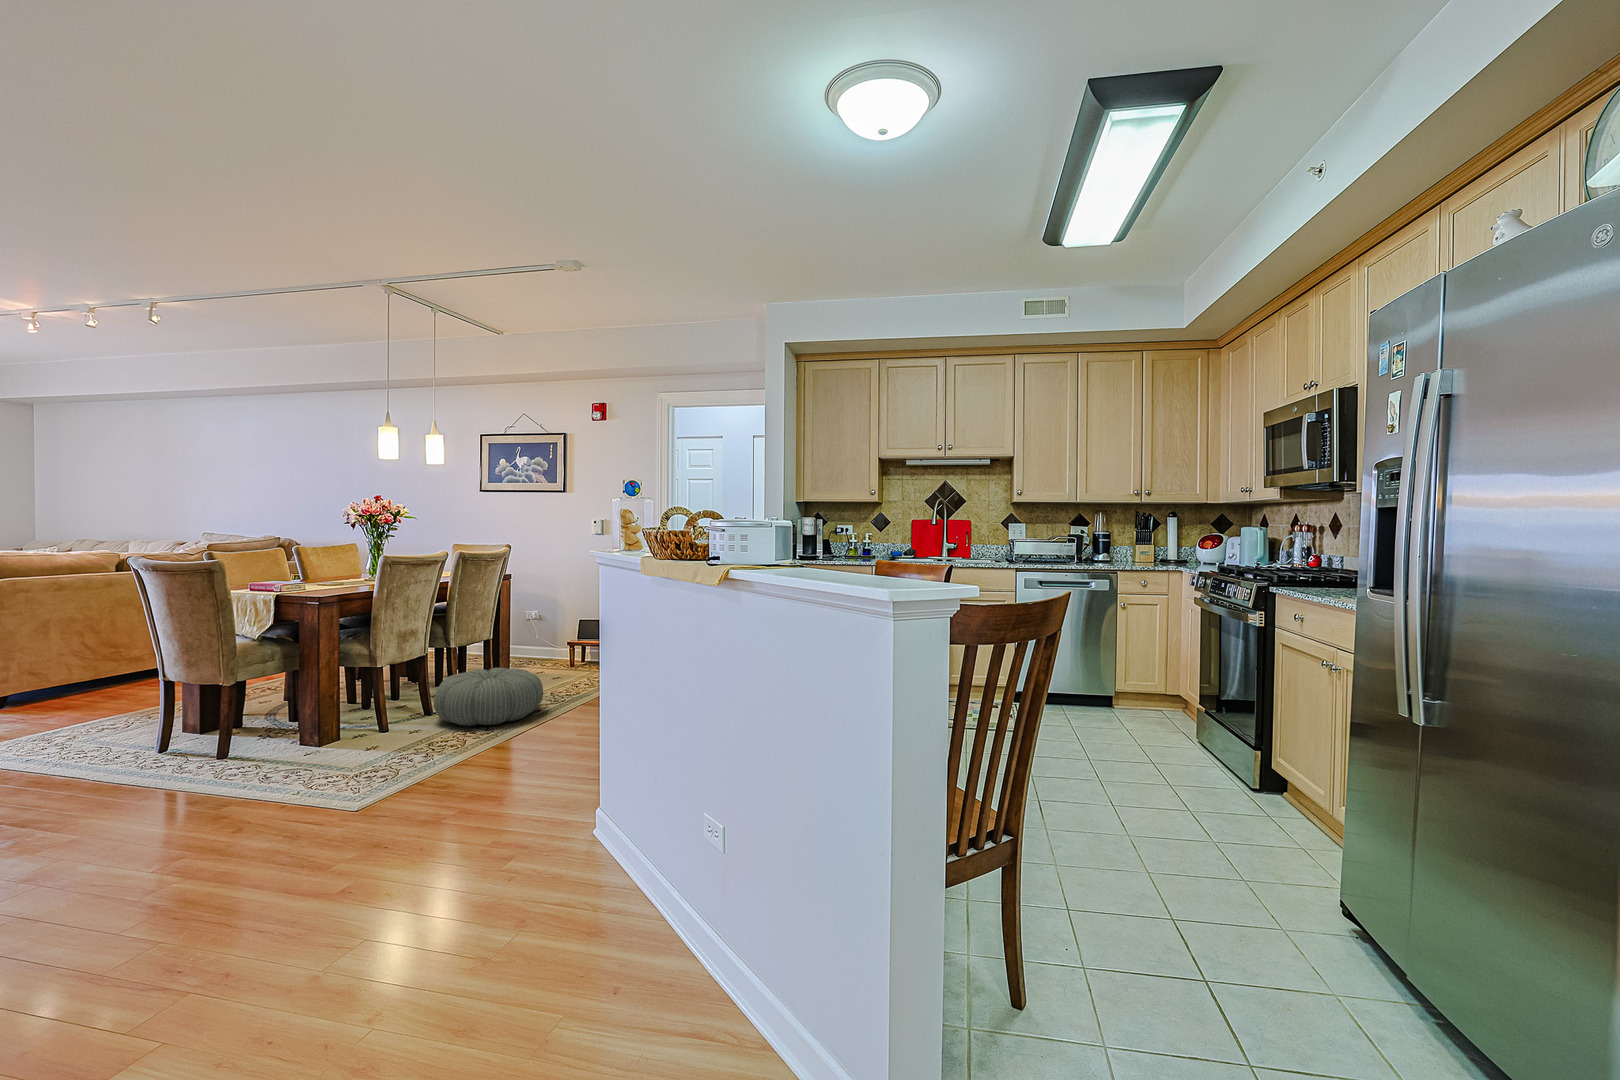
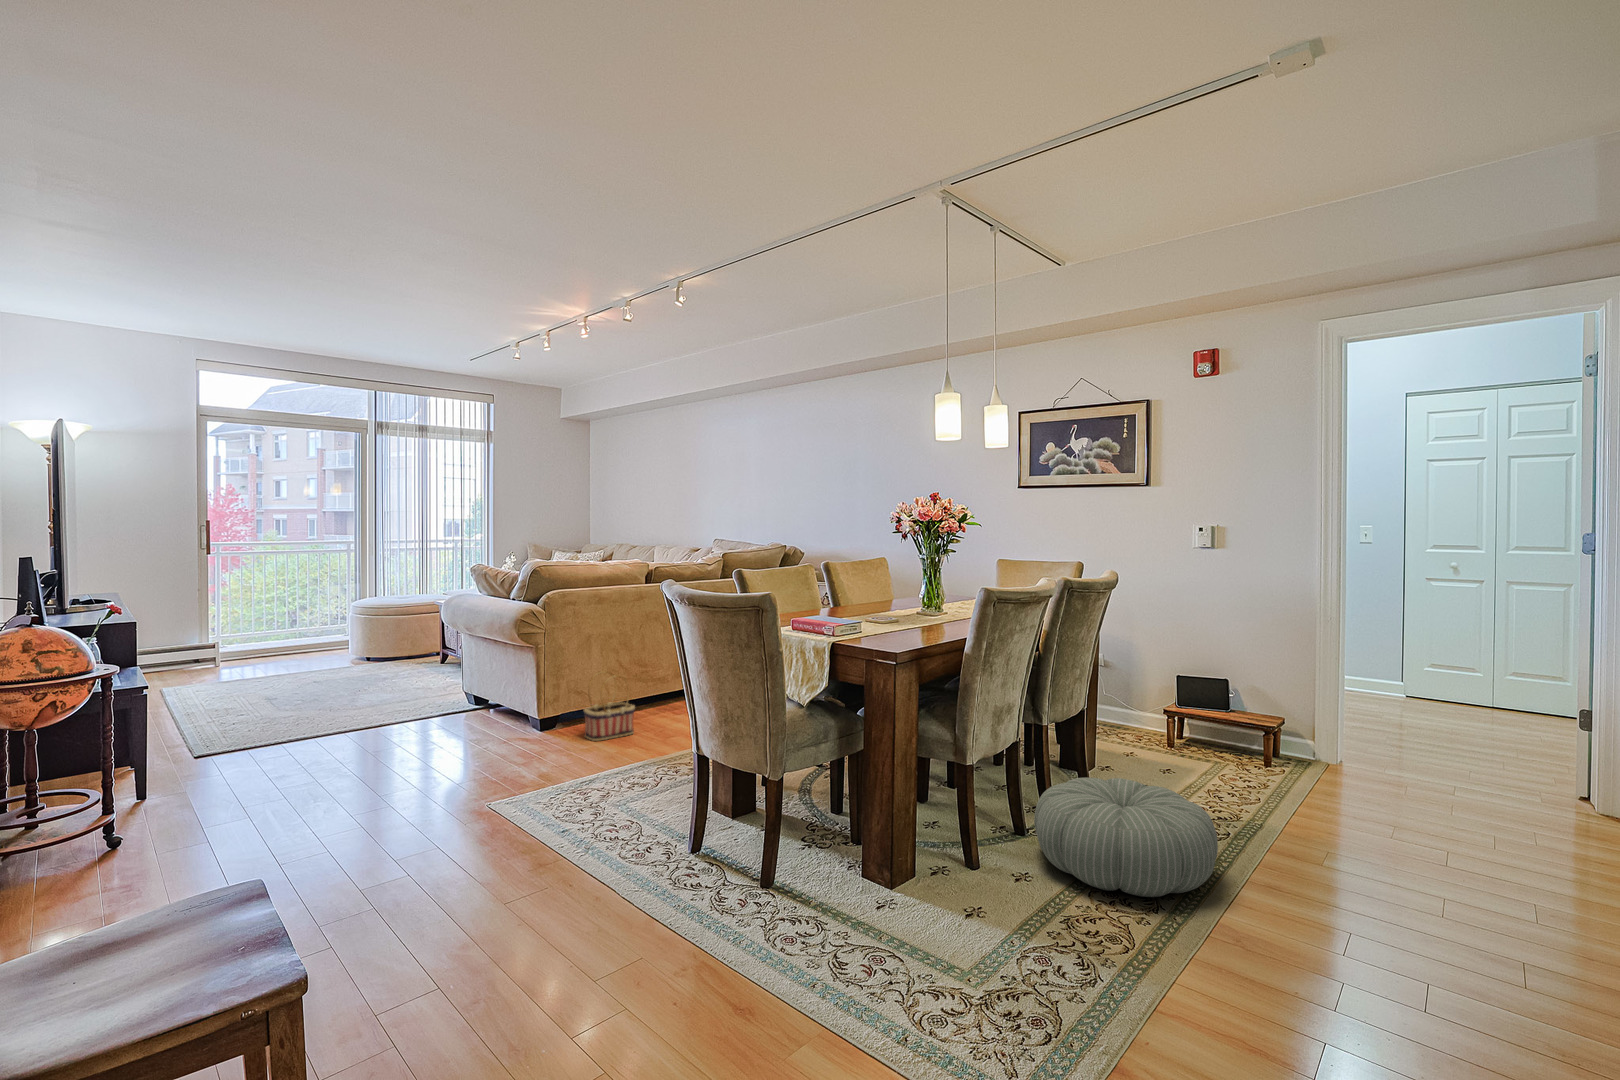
basket: none [38,648,102,710] -> present [584,675,635,741]

